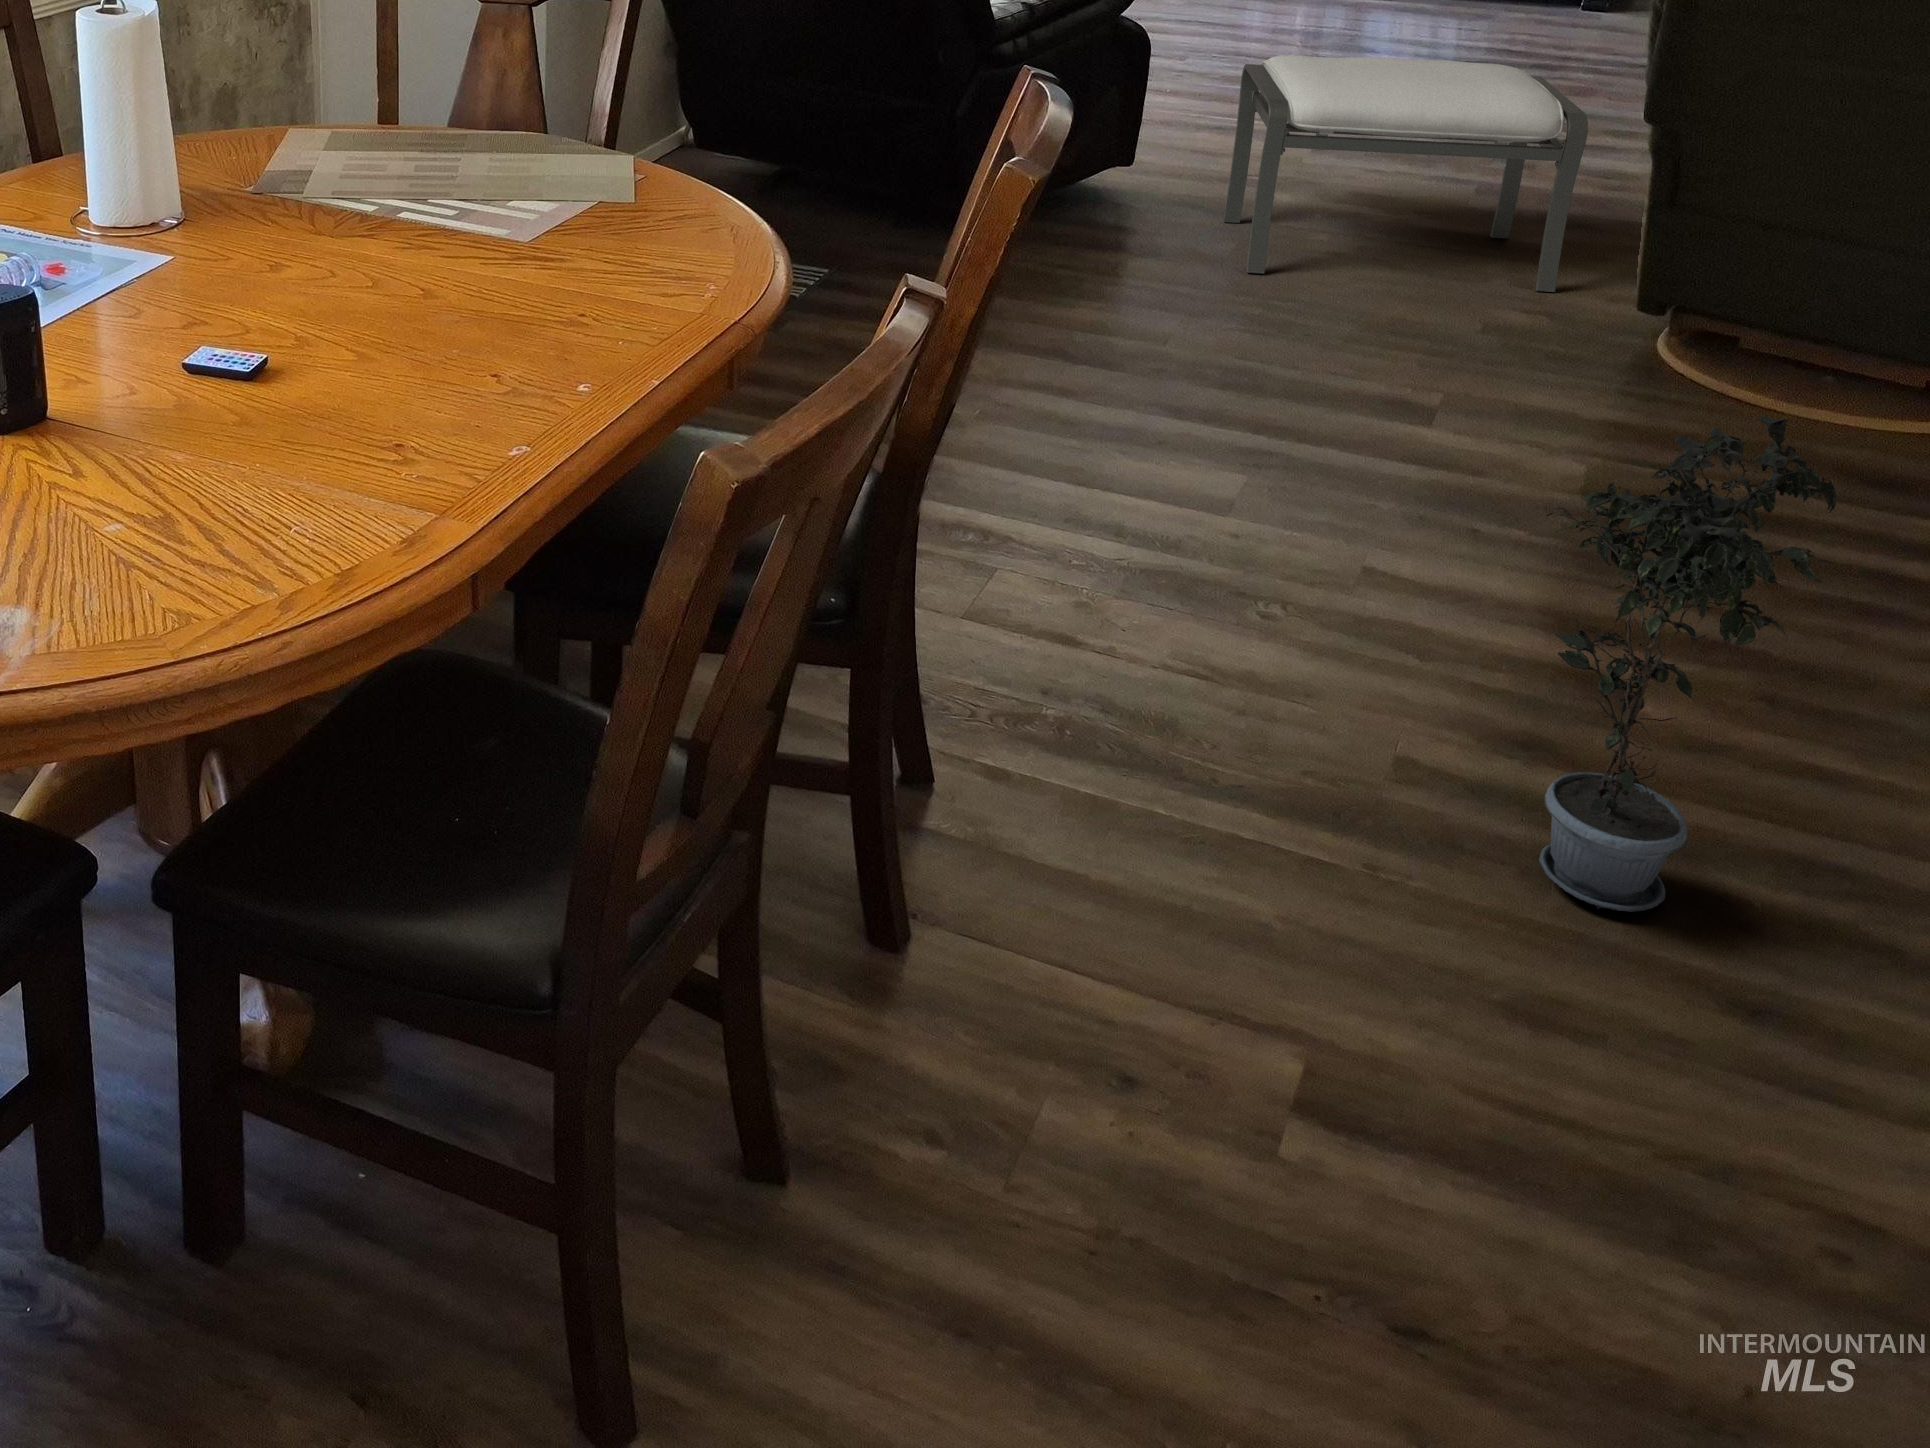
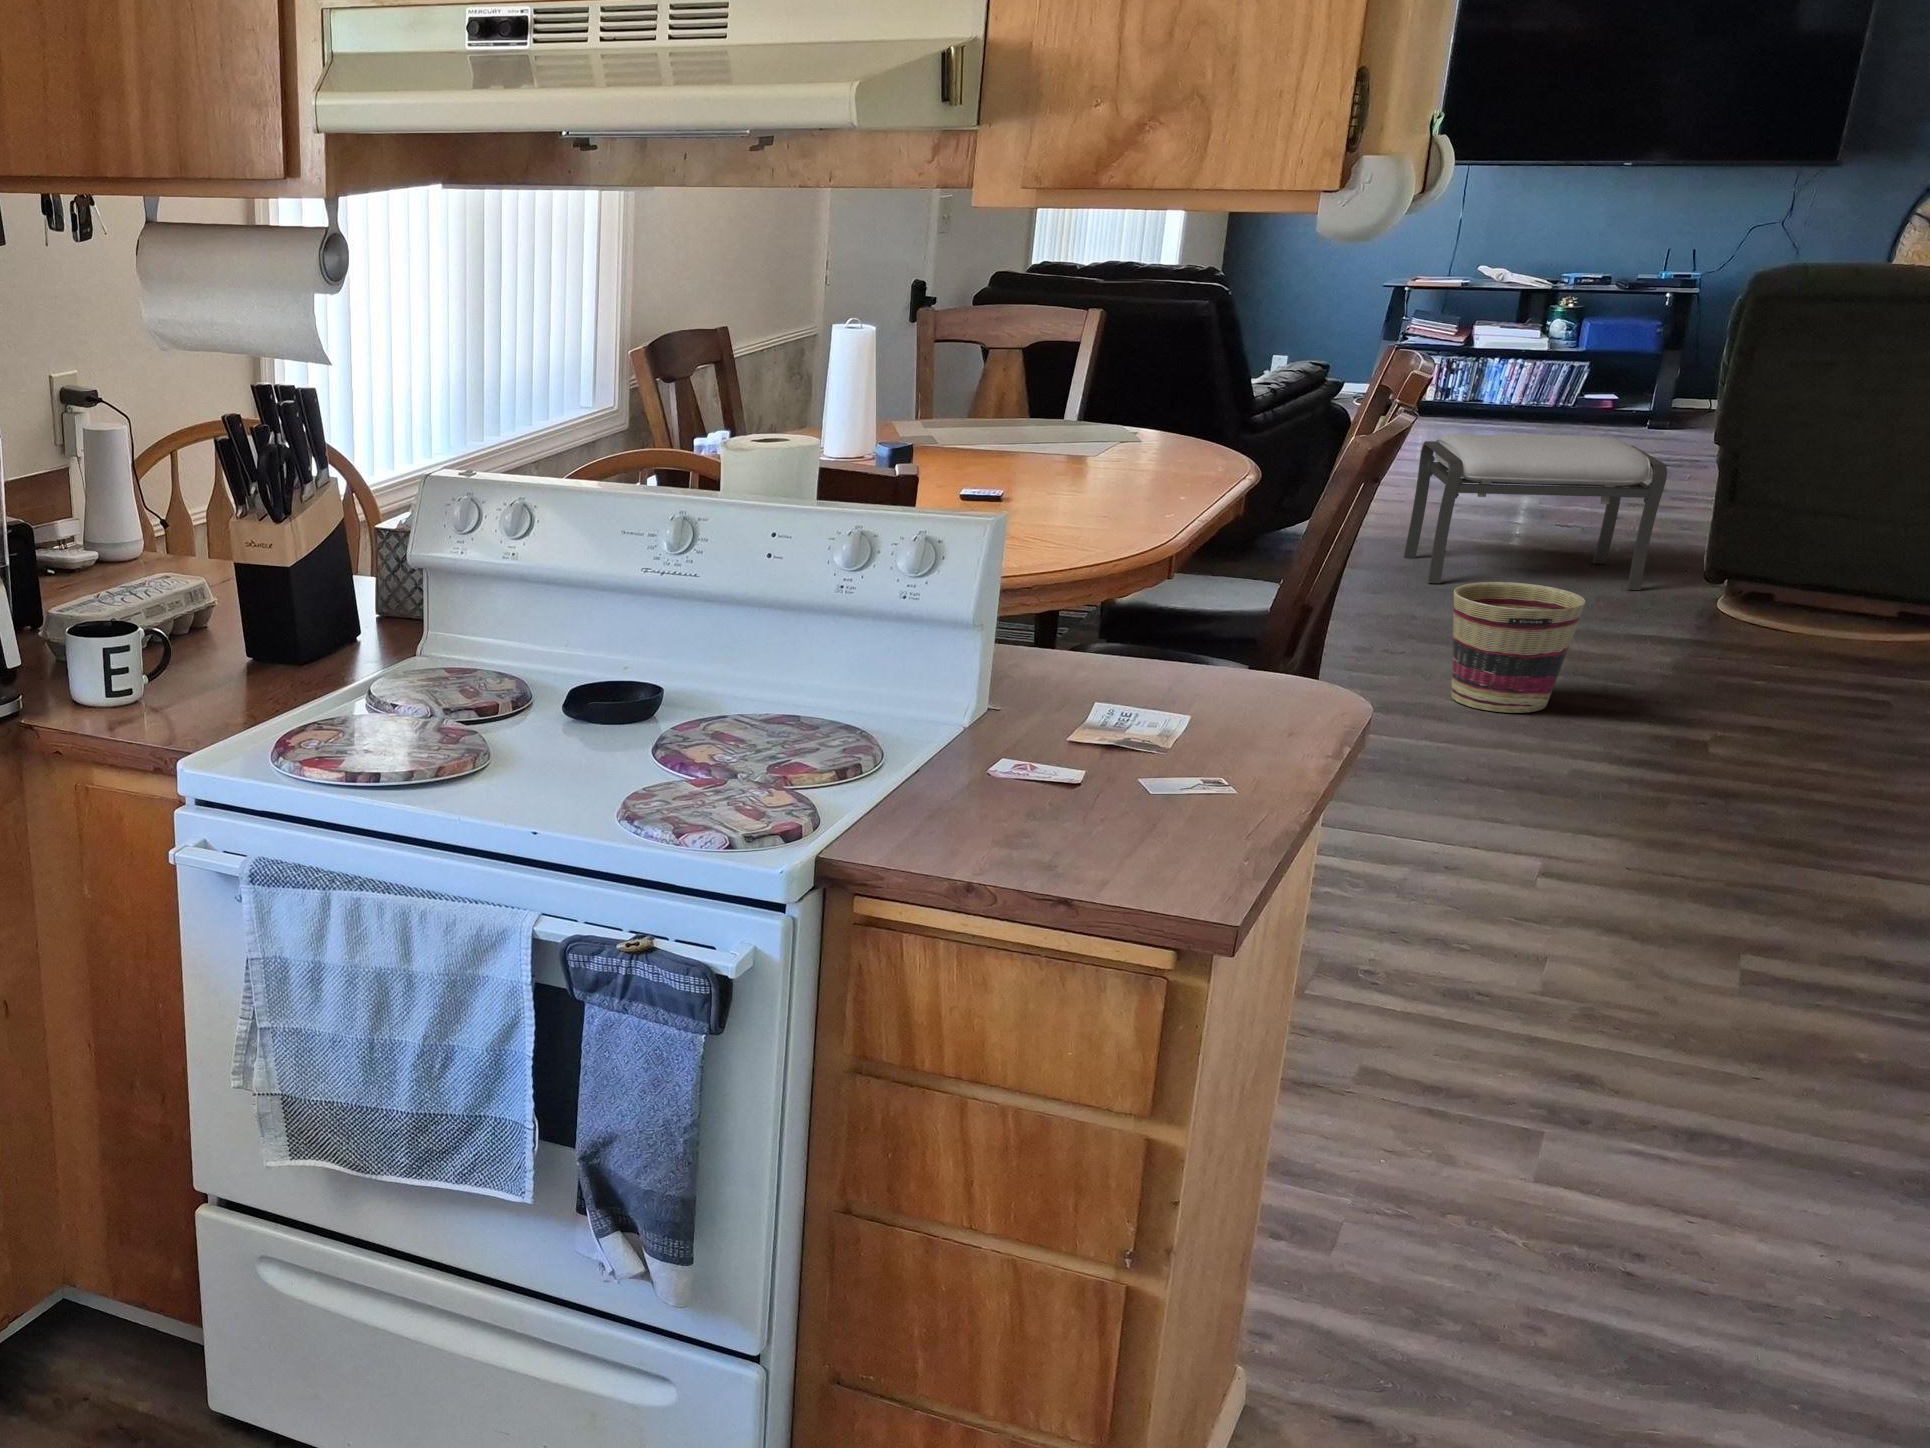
basket: none [1225,342,1438,571] -> present [1451,582,1586,713]
potted plant: present [1539,416,1837,912] -> none [1652,547,1813,823]

